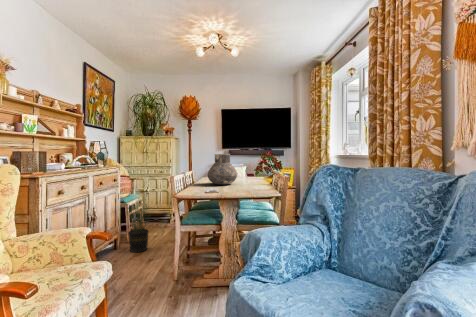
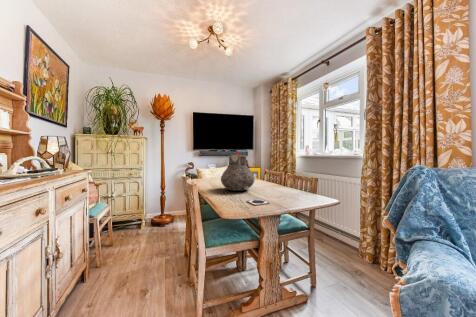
potted plant: present [123,199,149,252] -> none [90,203,144,285]

